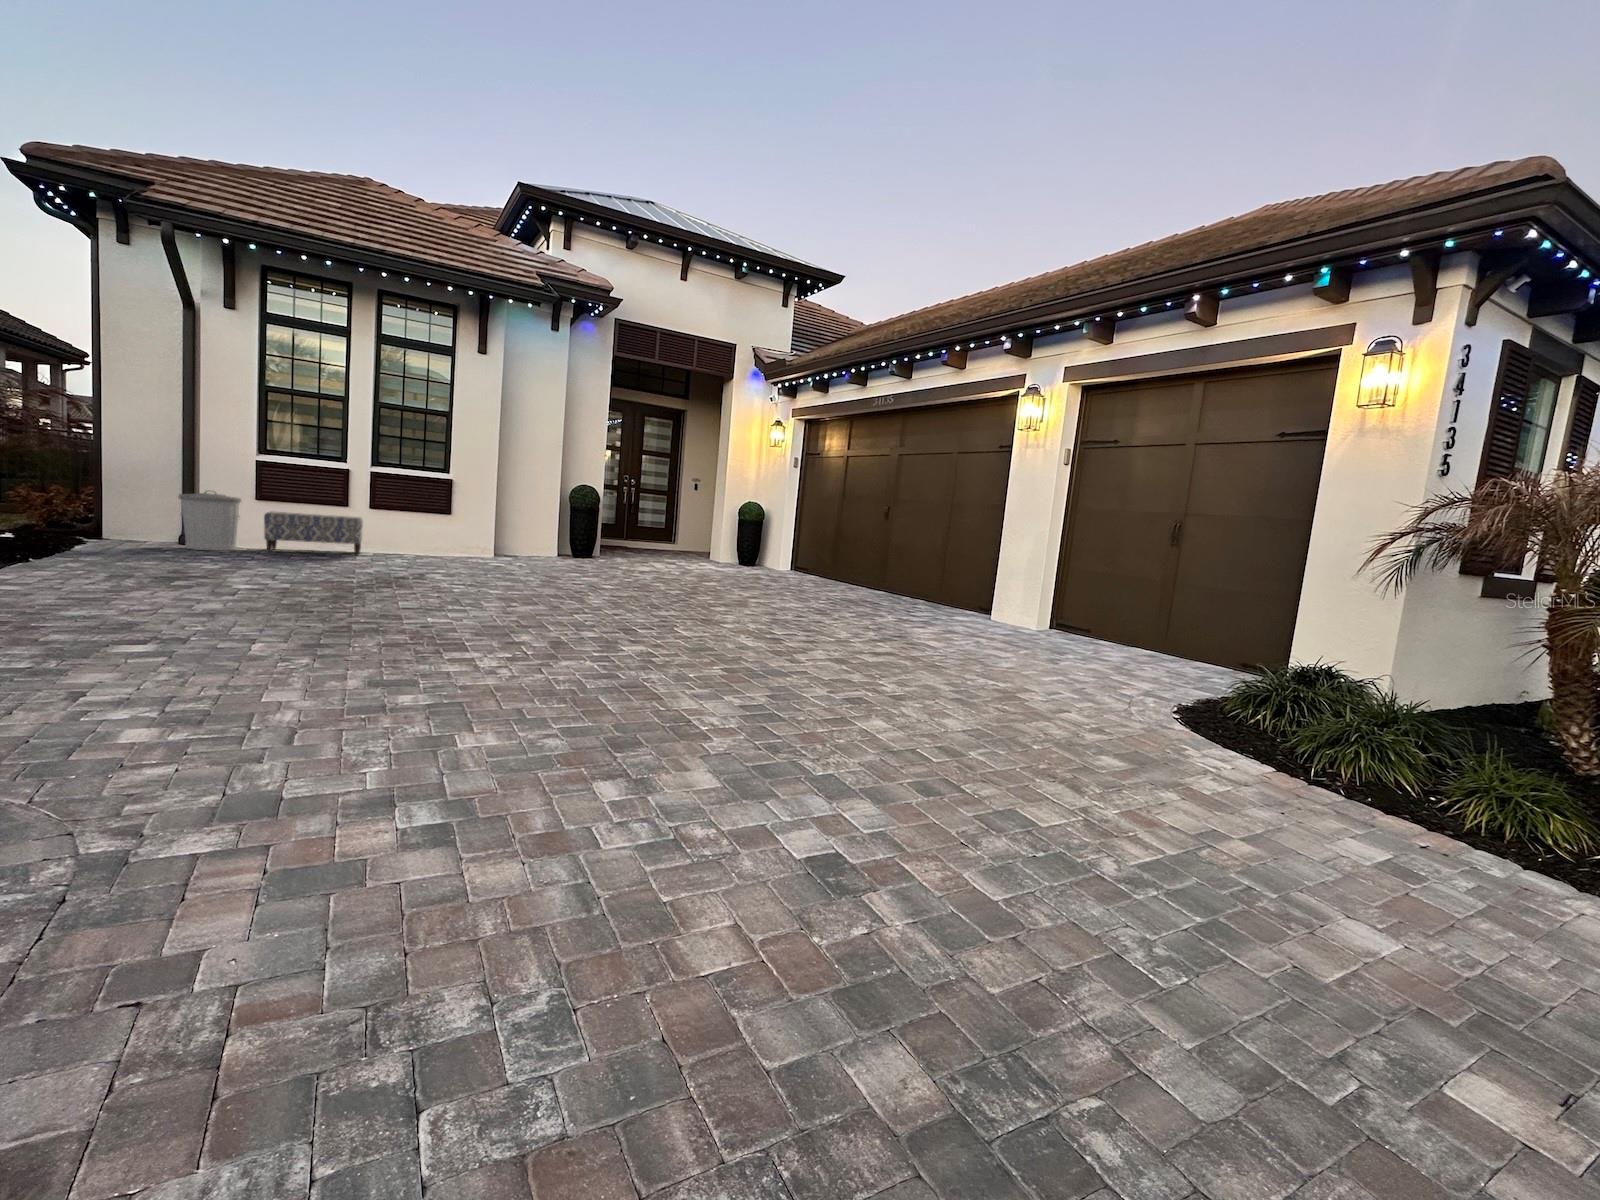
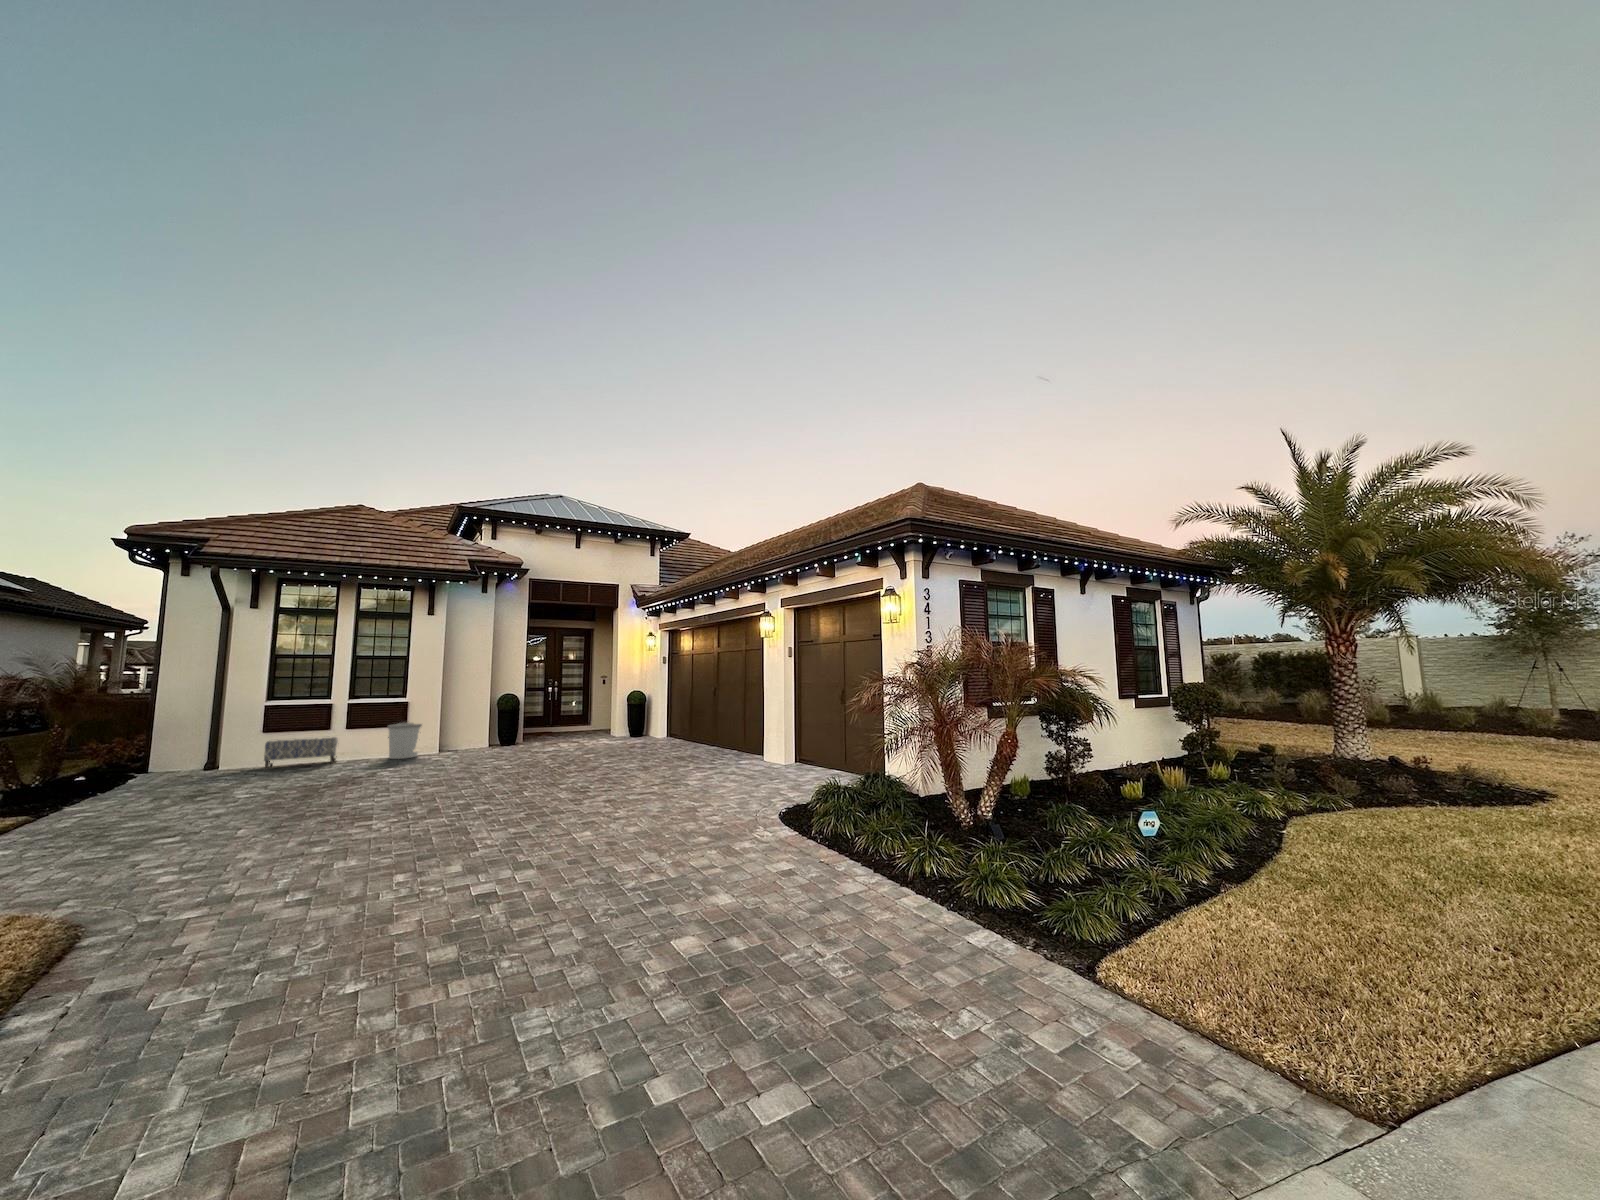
trash can: present [178,491,241,551] -> present [388,722,422,759]

